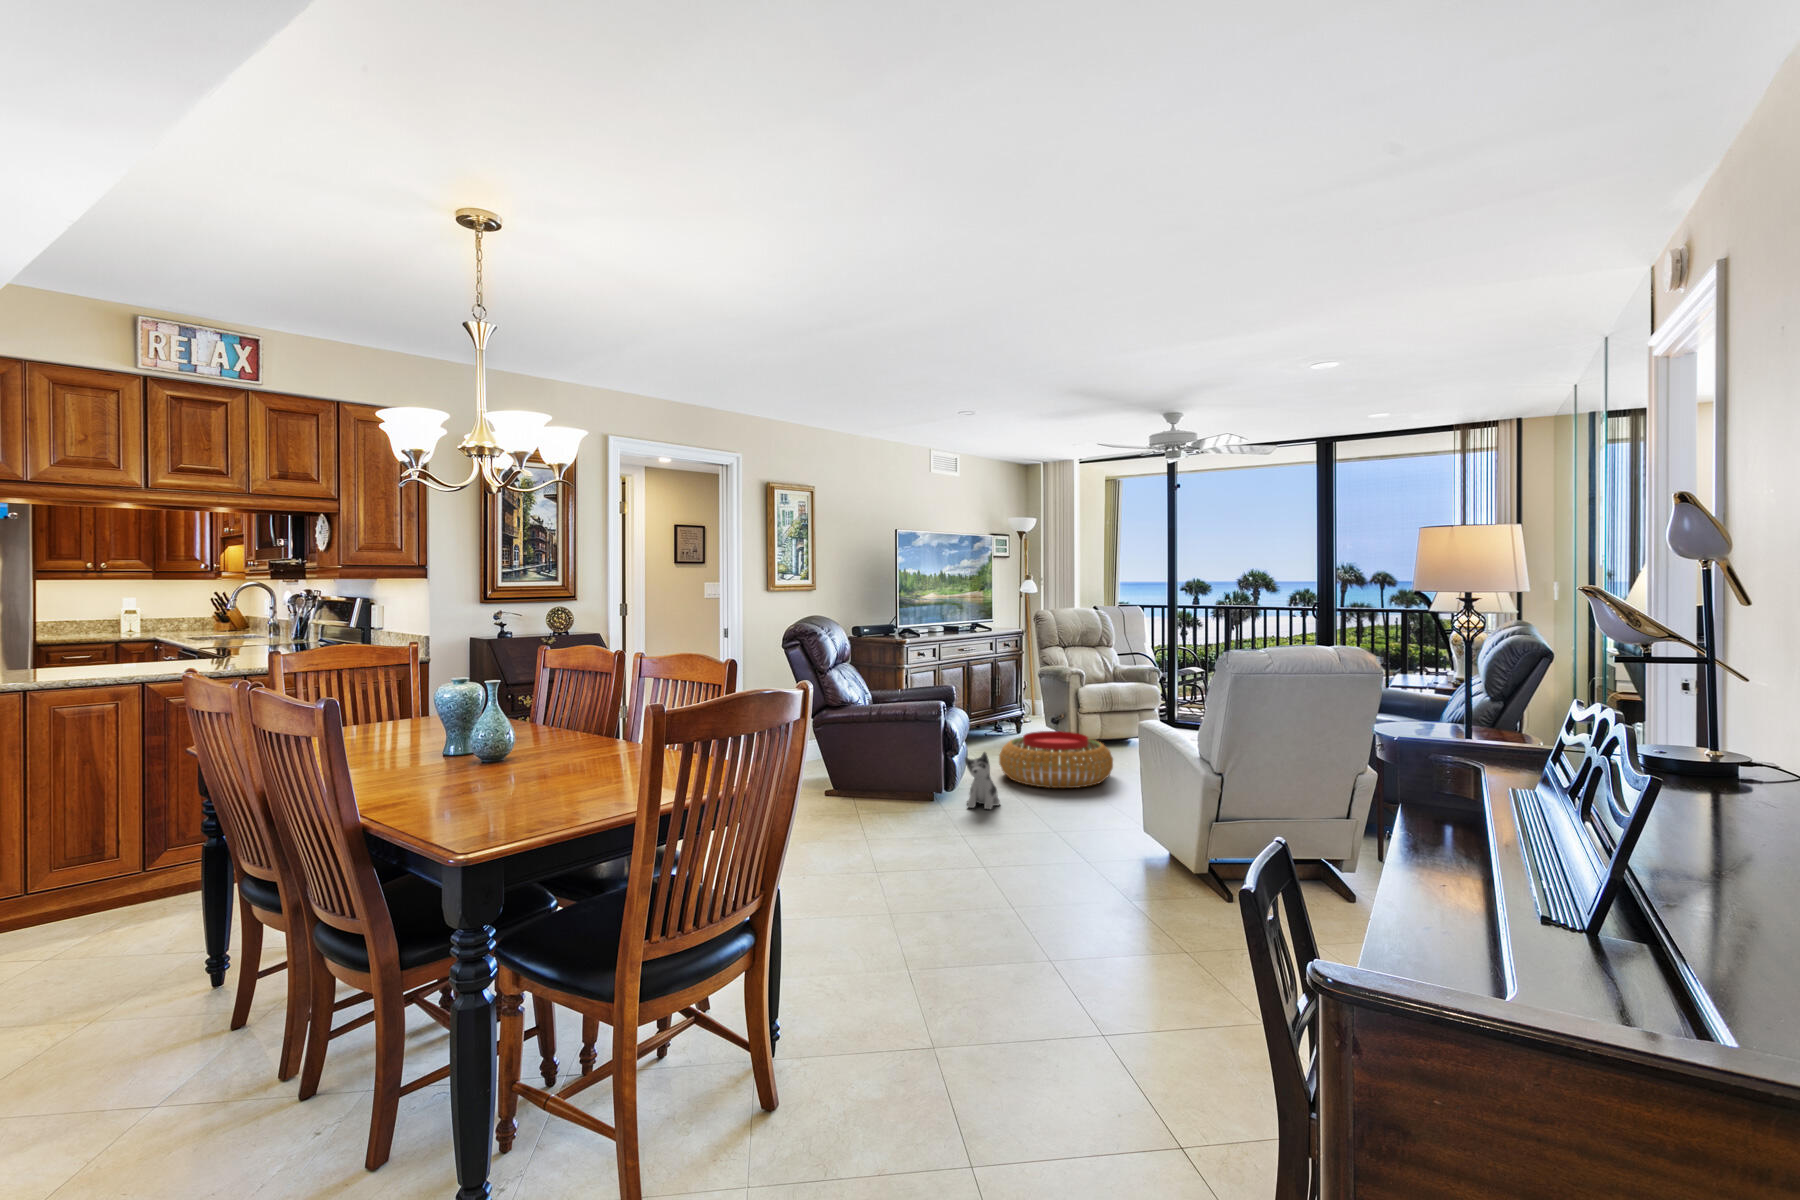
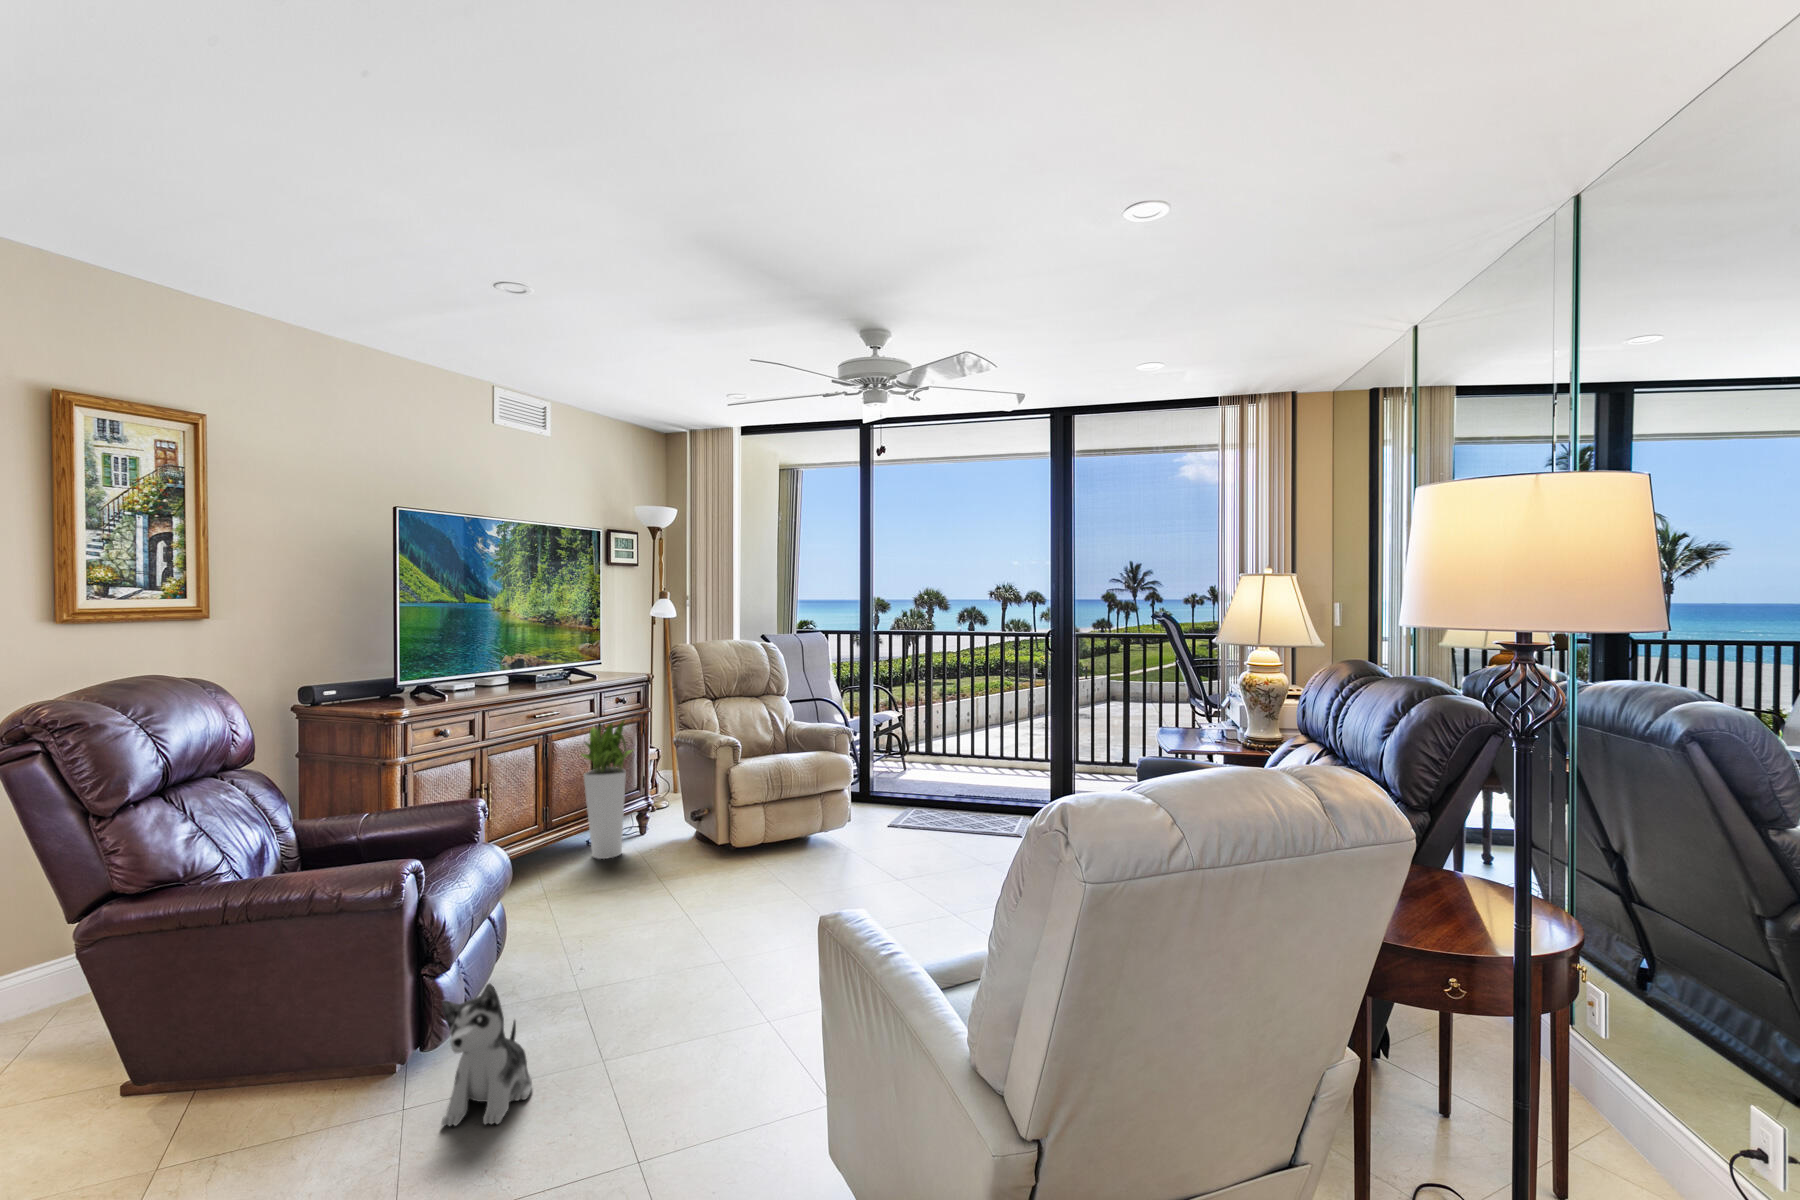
planter: none [985,655,1018,739] -> present [582,720,632,859]
pouf: present [999,731,1113,788] -> none [564,868,782,1003]

